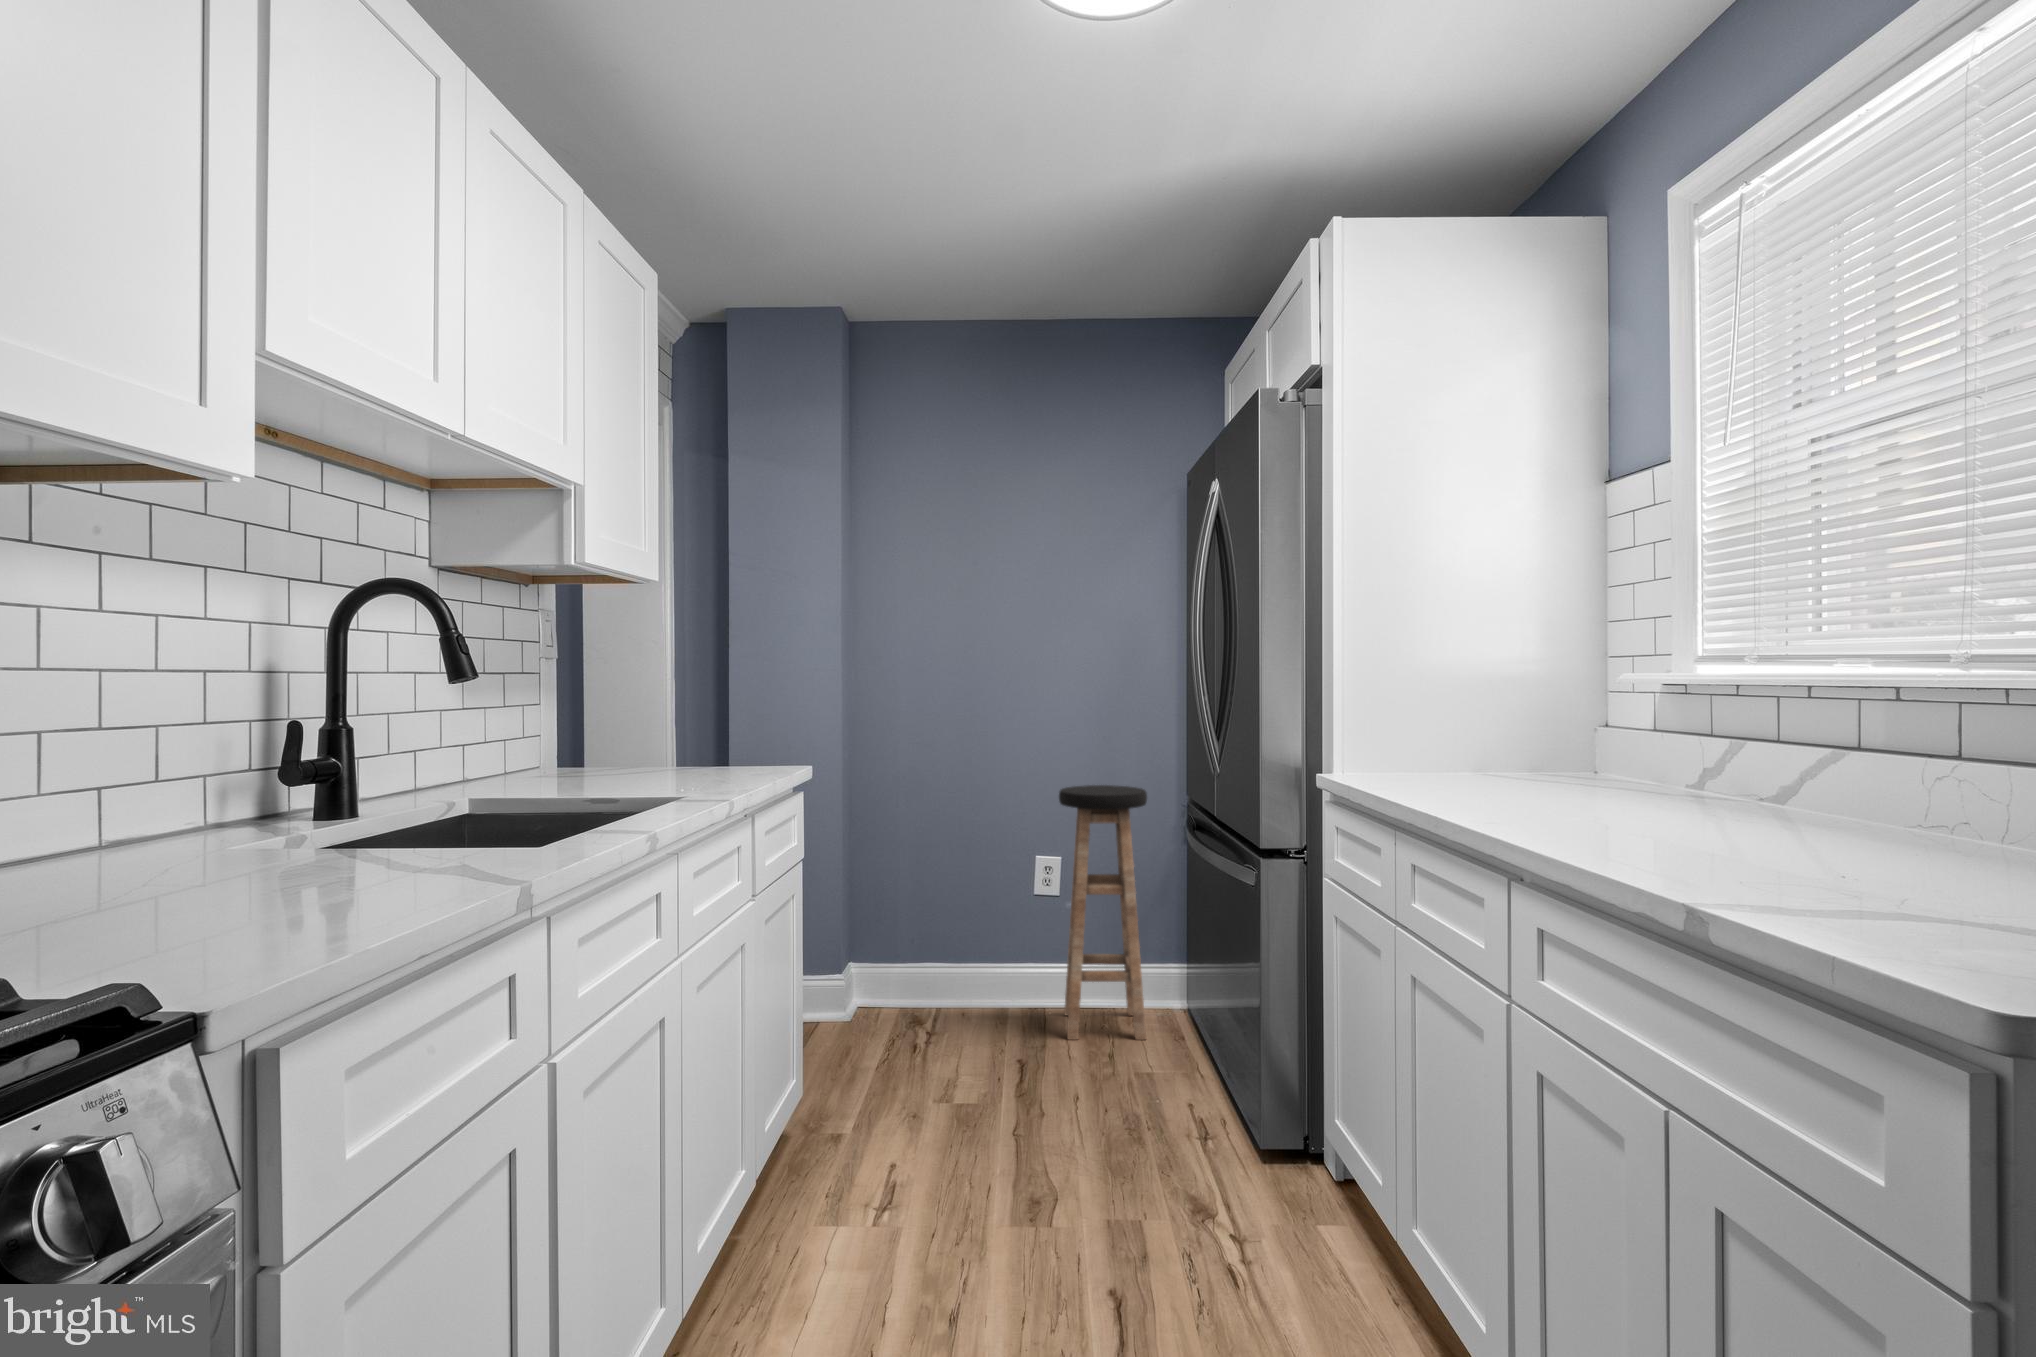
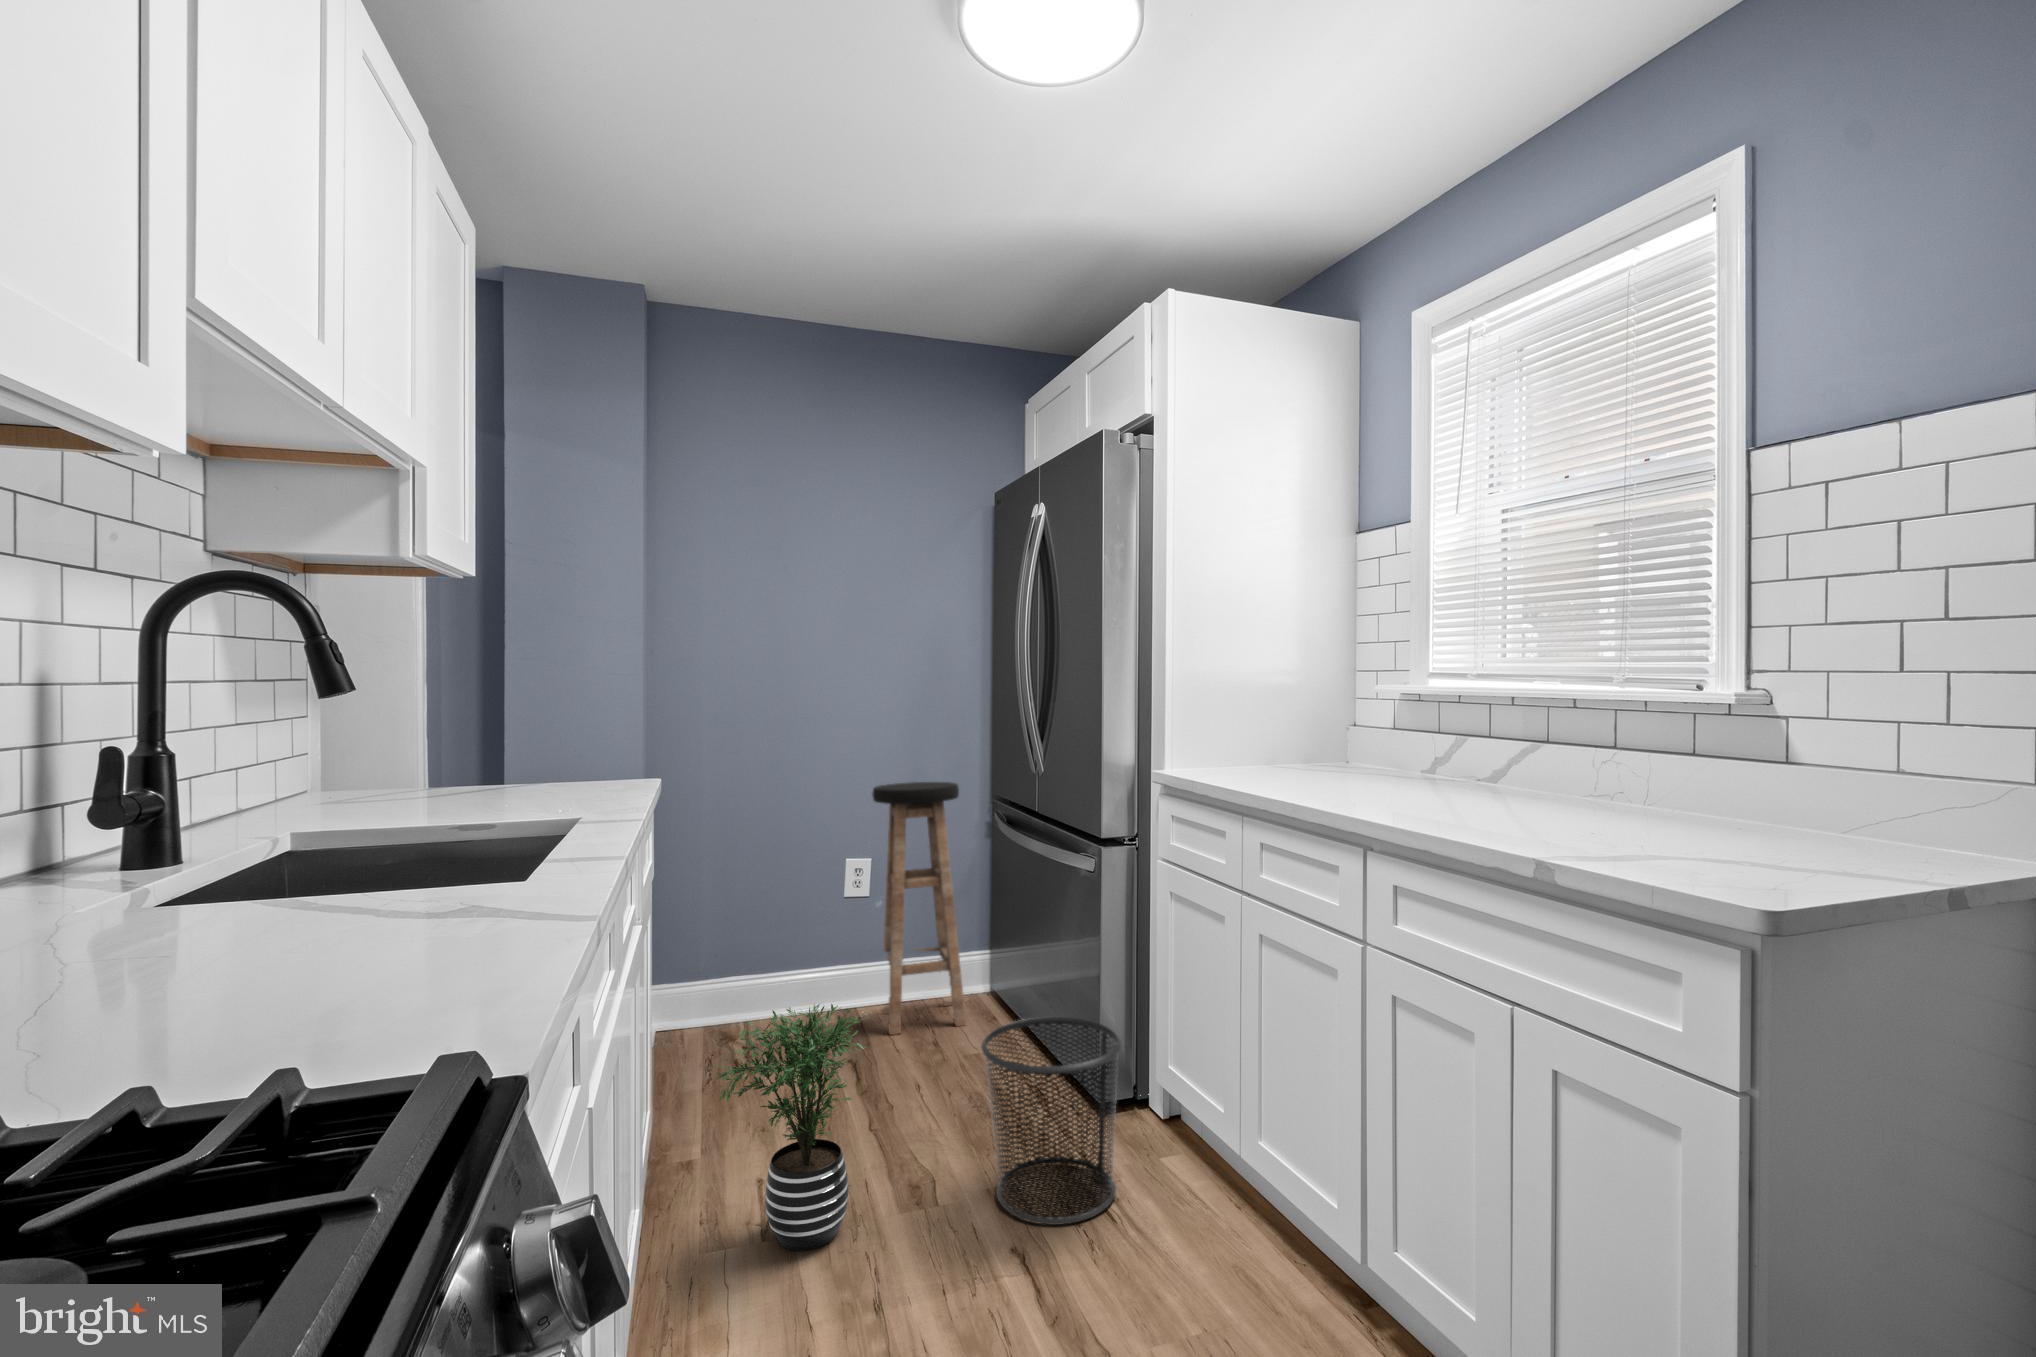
potted plant: none [858,1013,1015,1253] -> present [717,1004,867,1251]
waste bin: none [1120,1056,1271,1282] -> present [981,1017,1121,1225]

